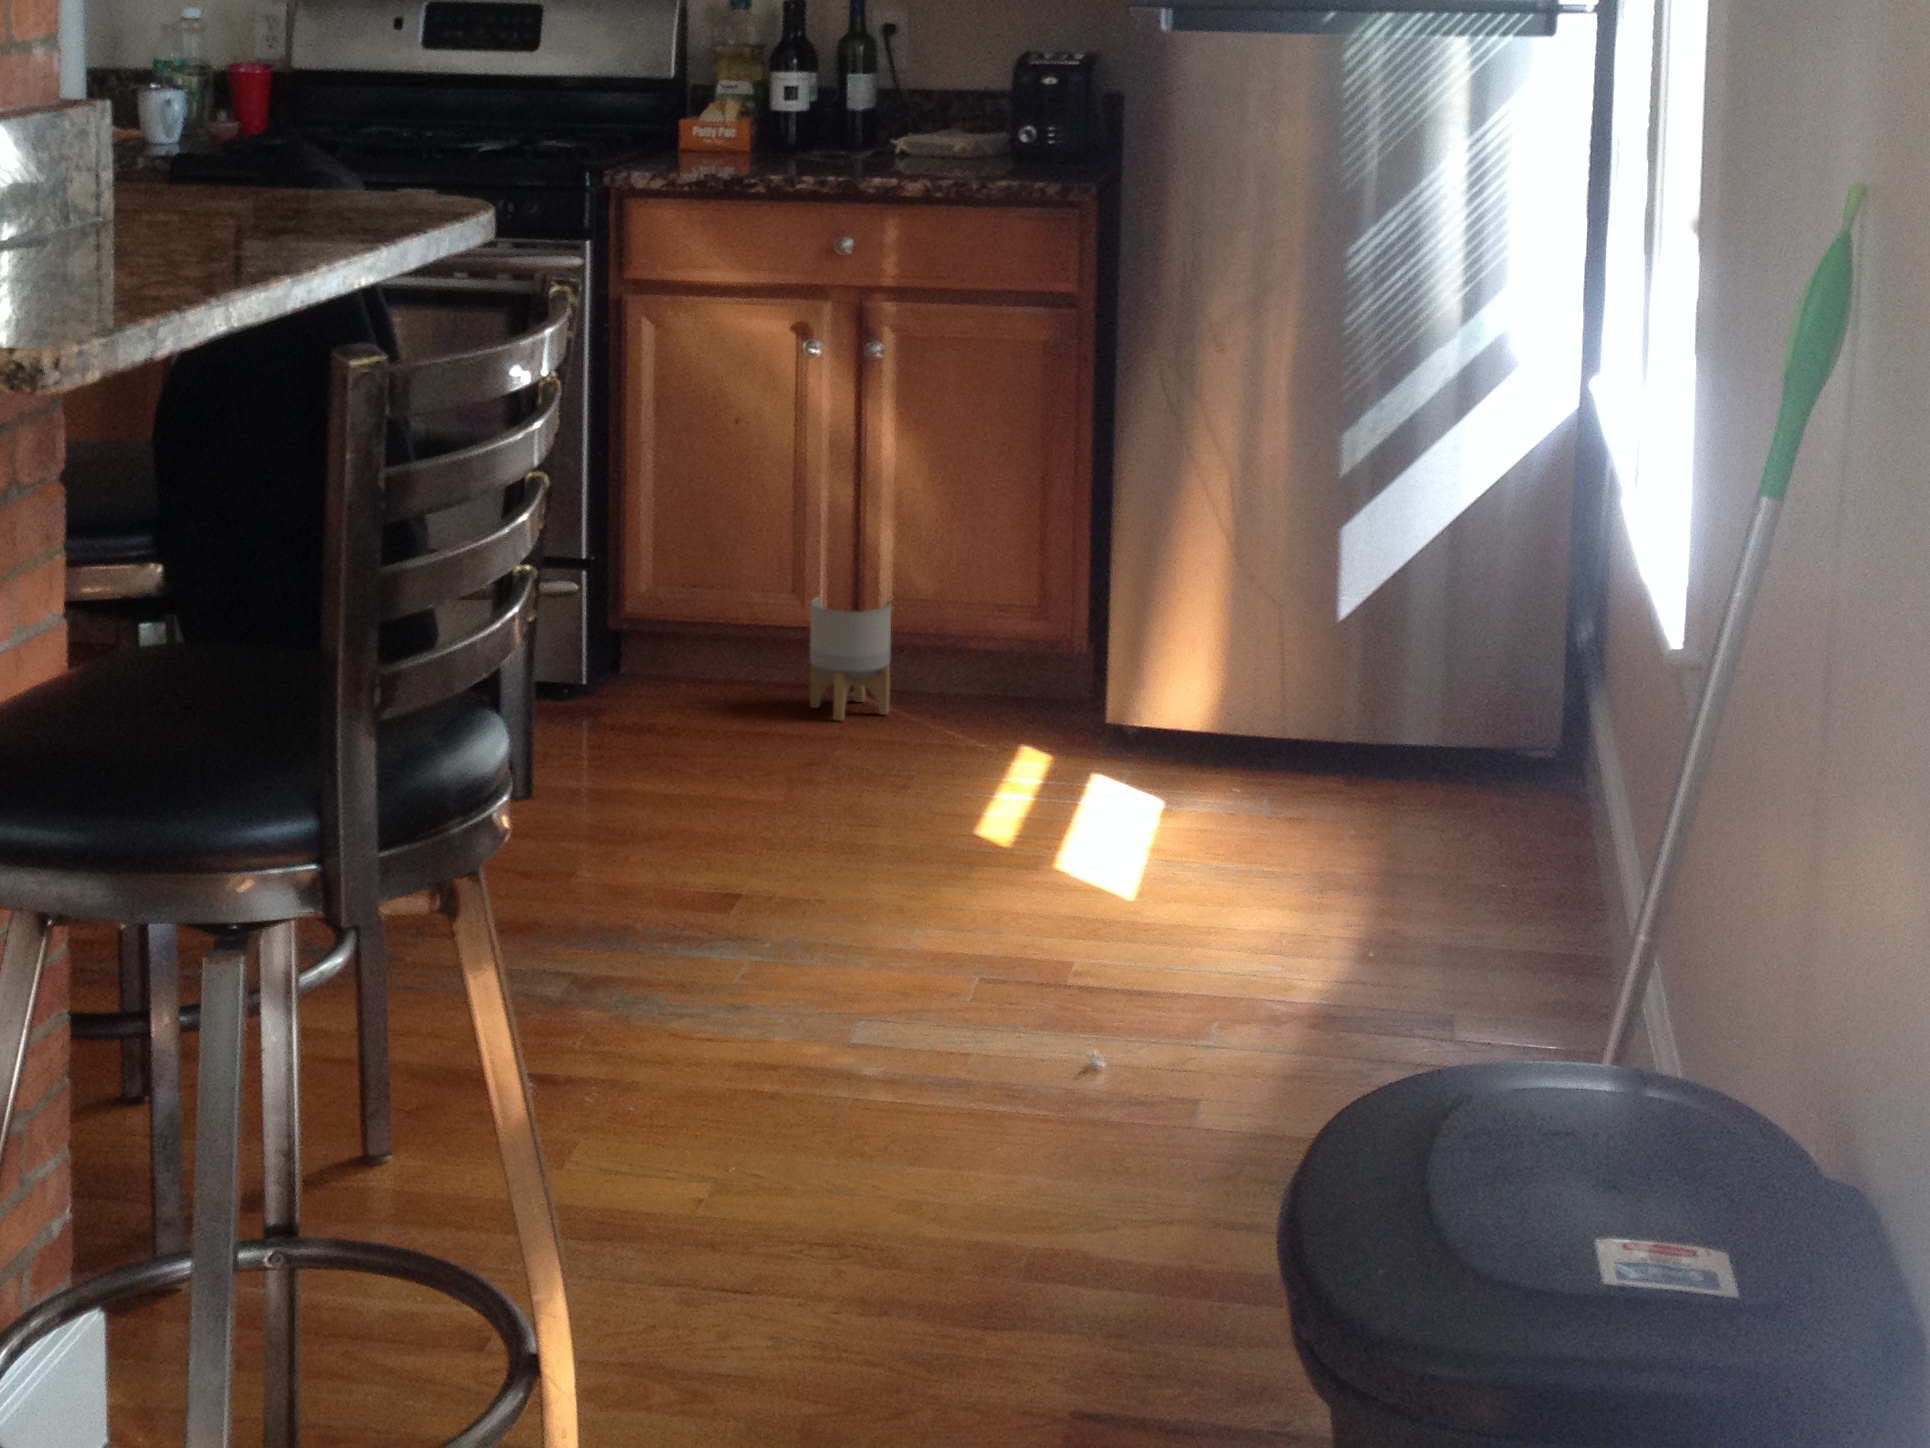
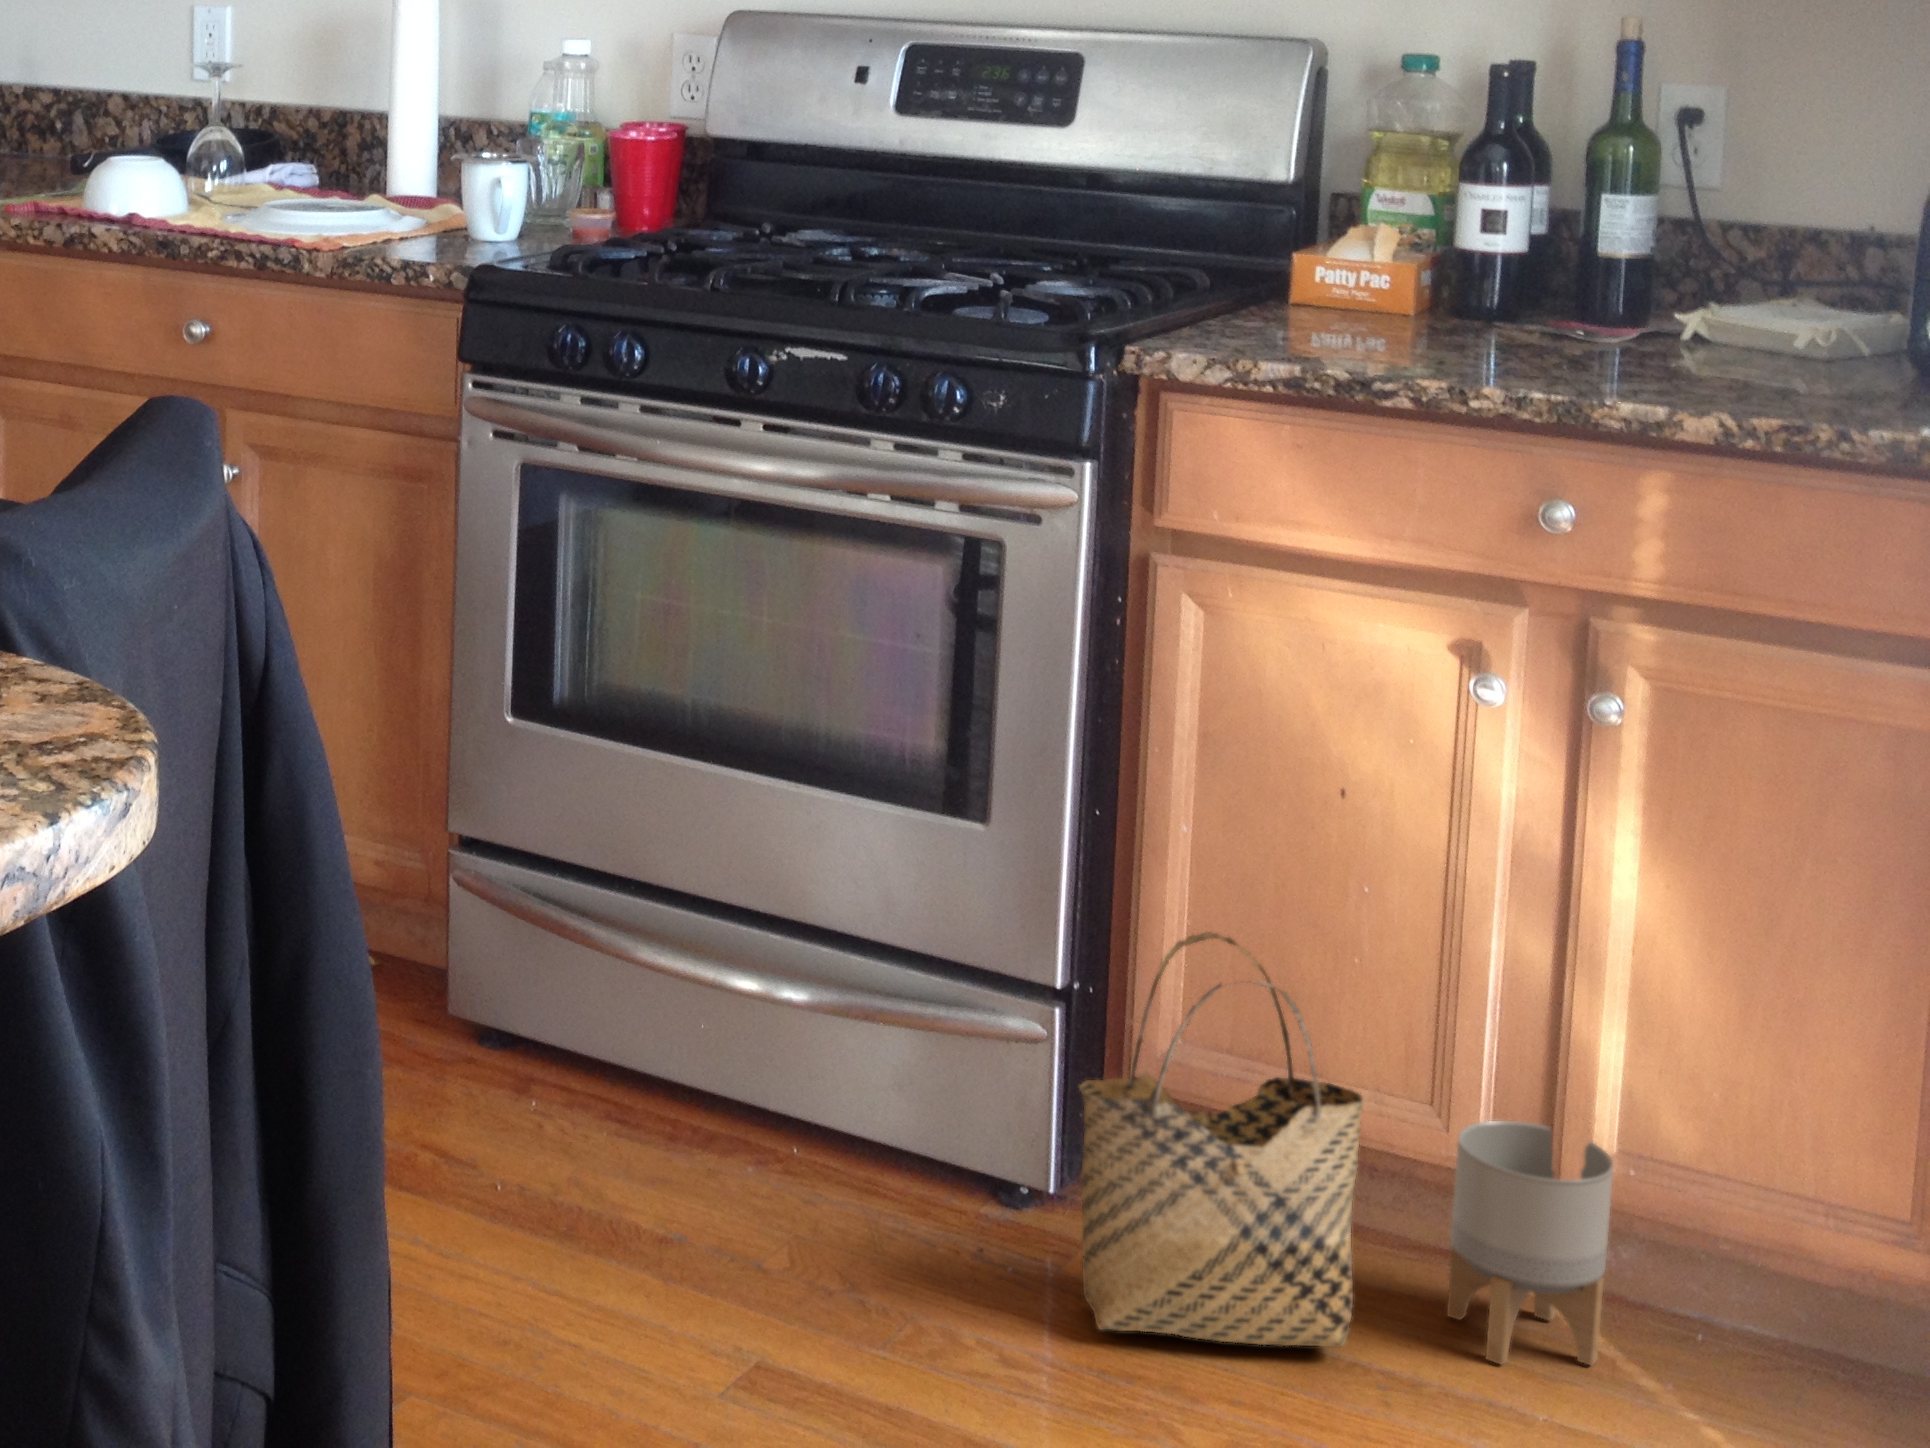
woven basket: none [610,505,764,734] -> present [1080,932,1364,1347]

